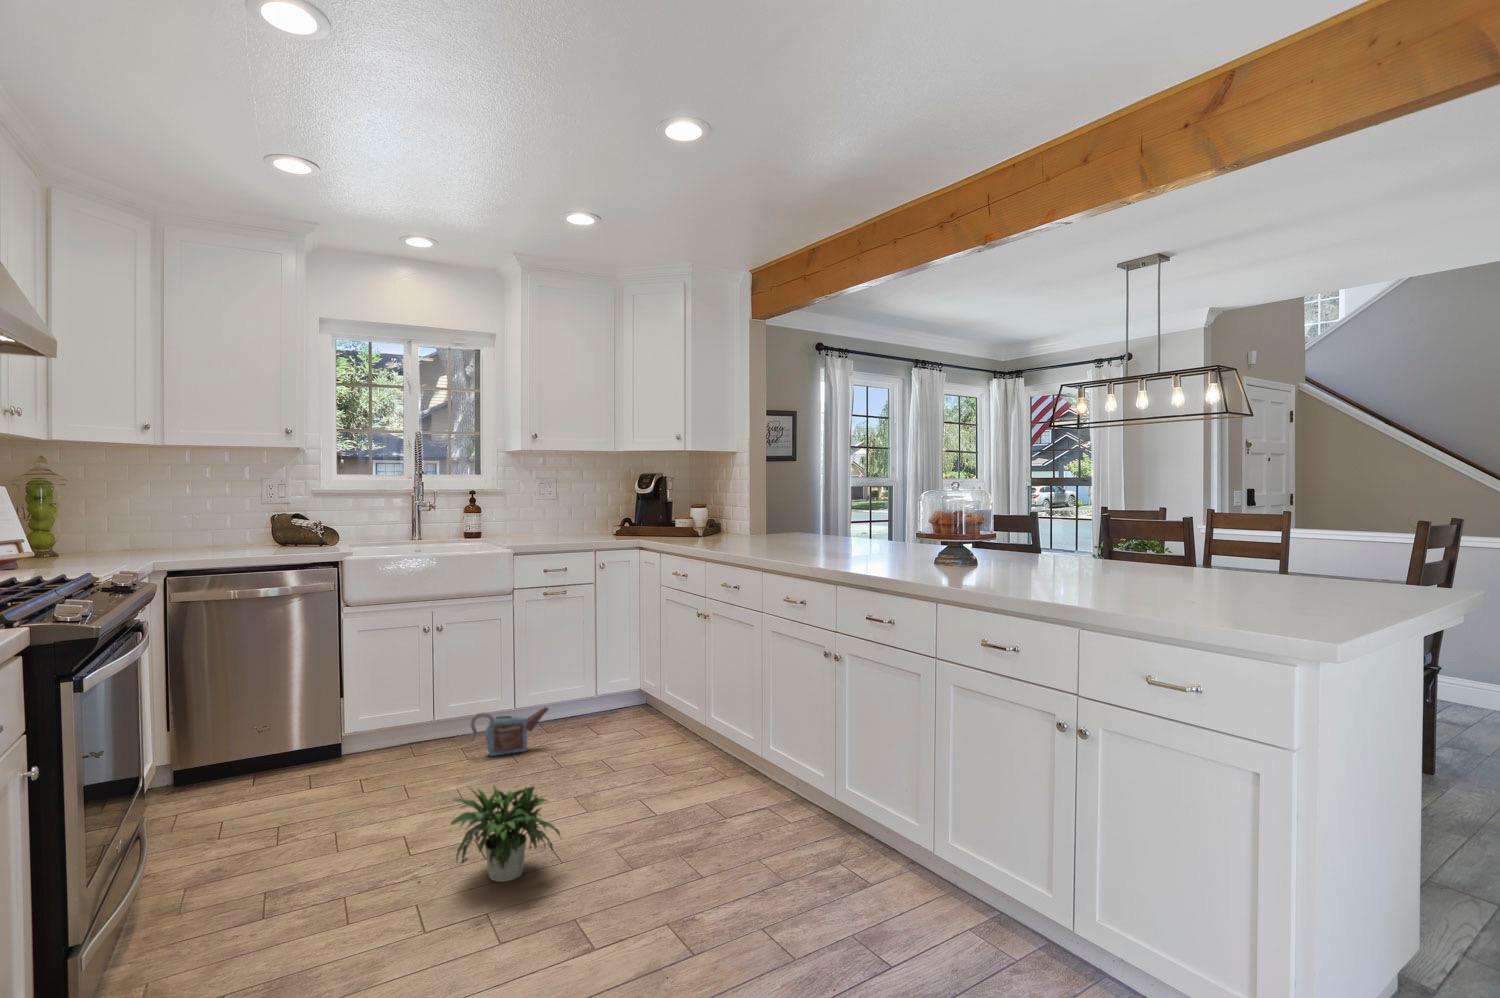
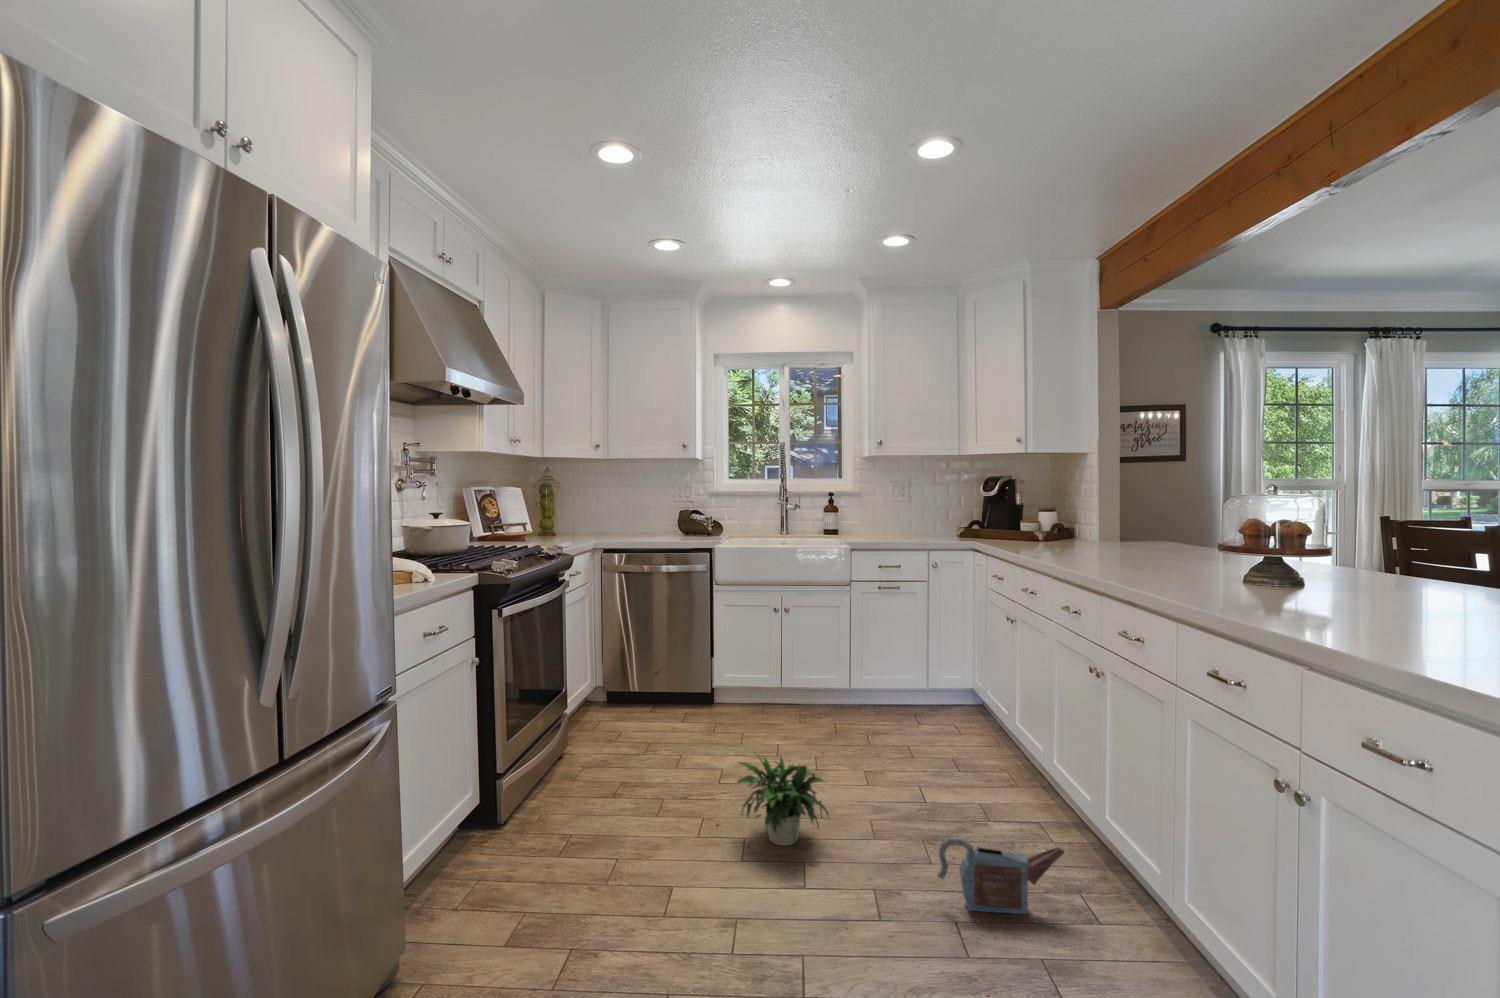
watering can: present [470,707,548,756] -> present [937,837,1064,914]

